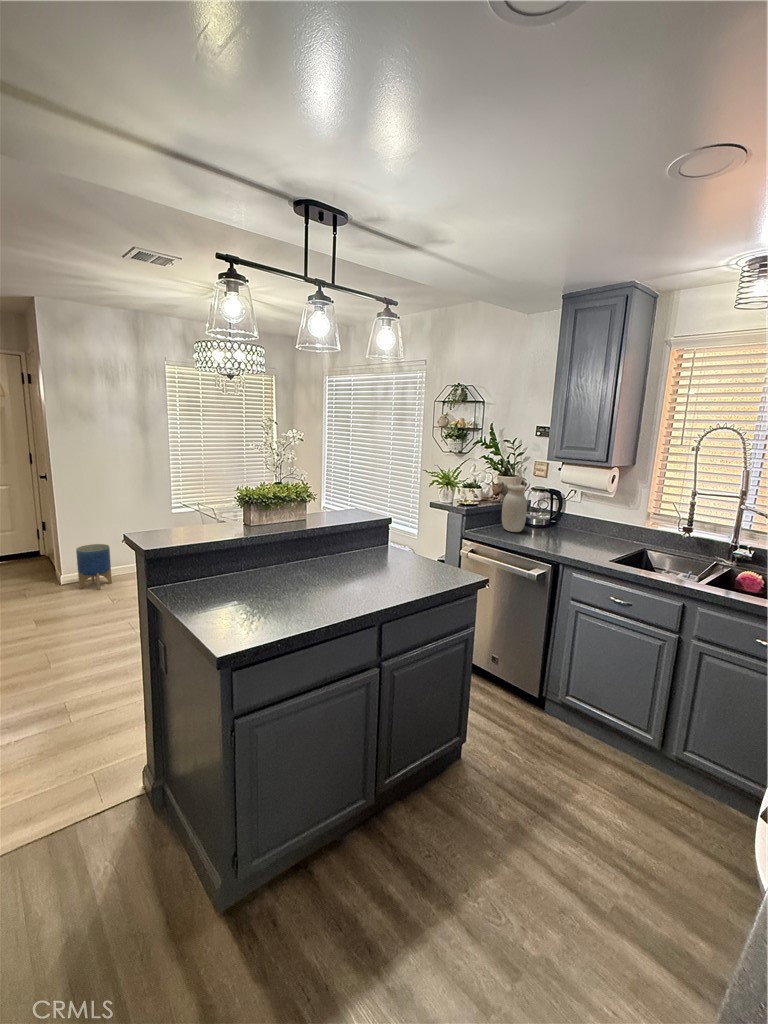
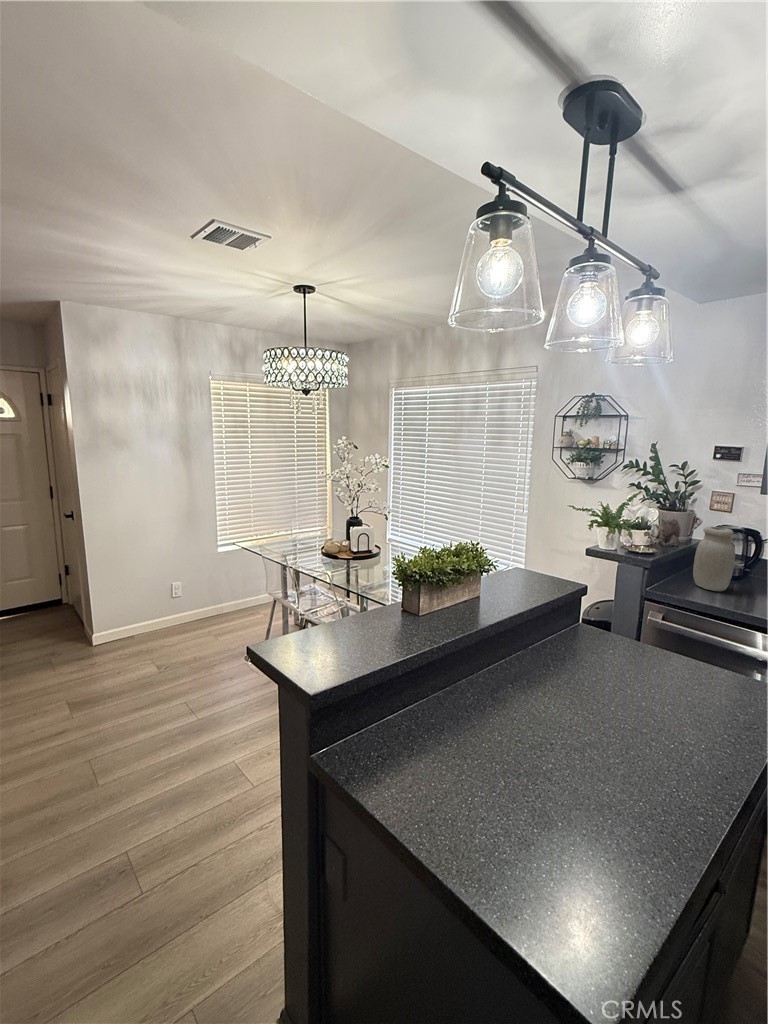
planter: present [76,544,112,590] -> none [112,595,153,653]

